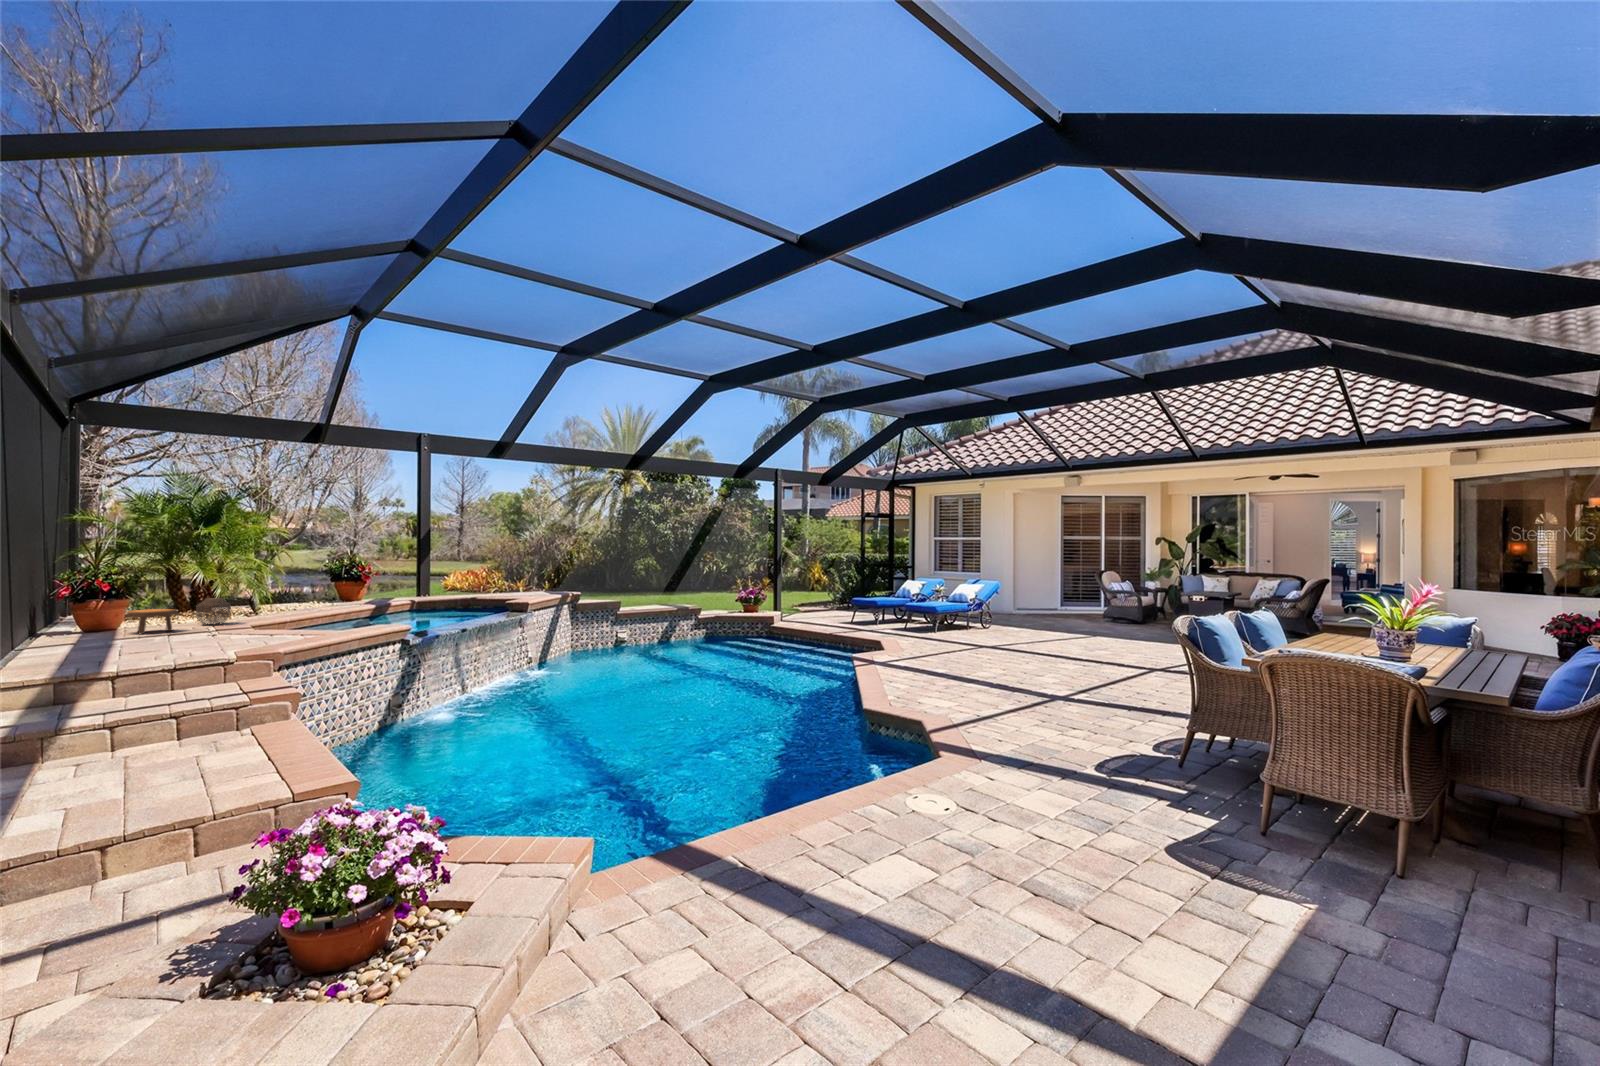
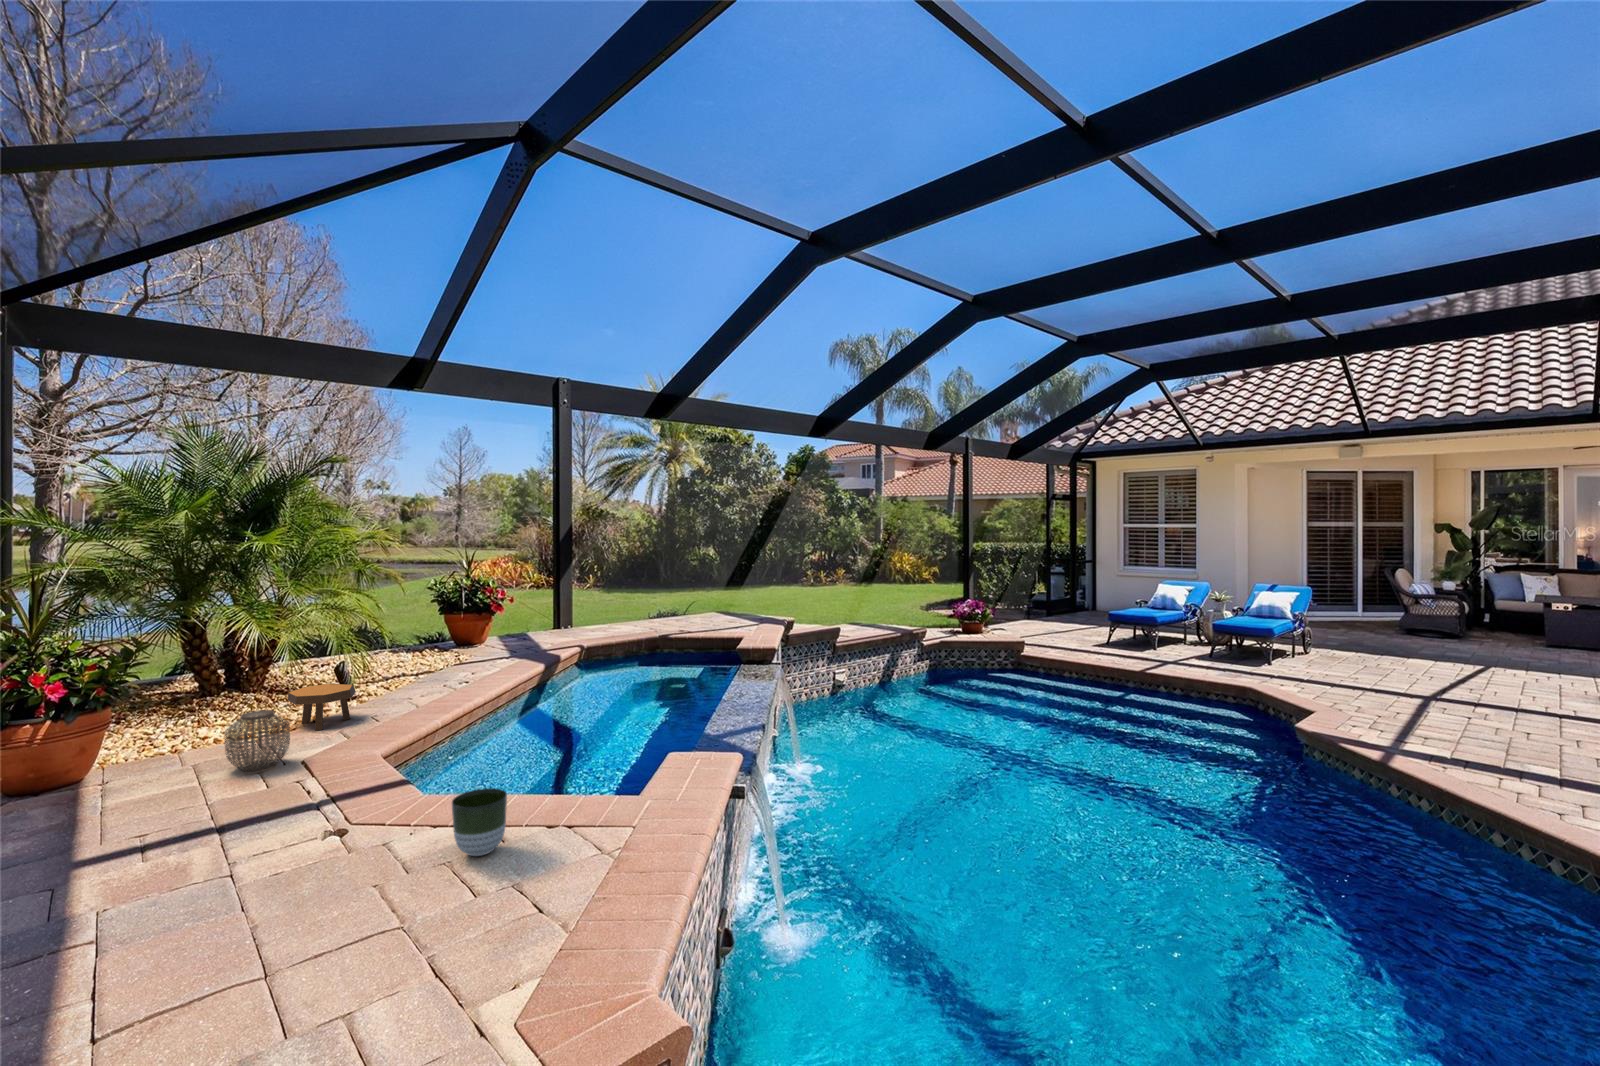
woven basket: present [196,598,230,625] -> present [225,710,290,772]
planter: none [84,638,127,673] -> present [452,788,507,856]

